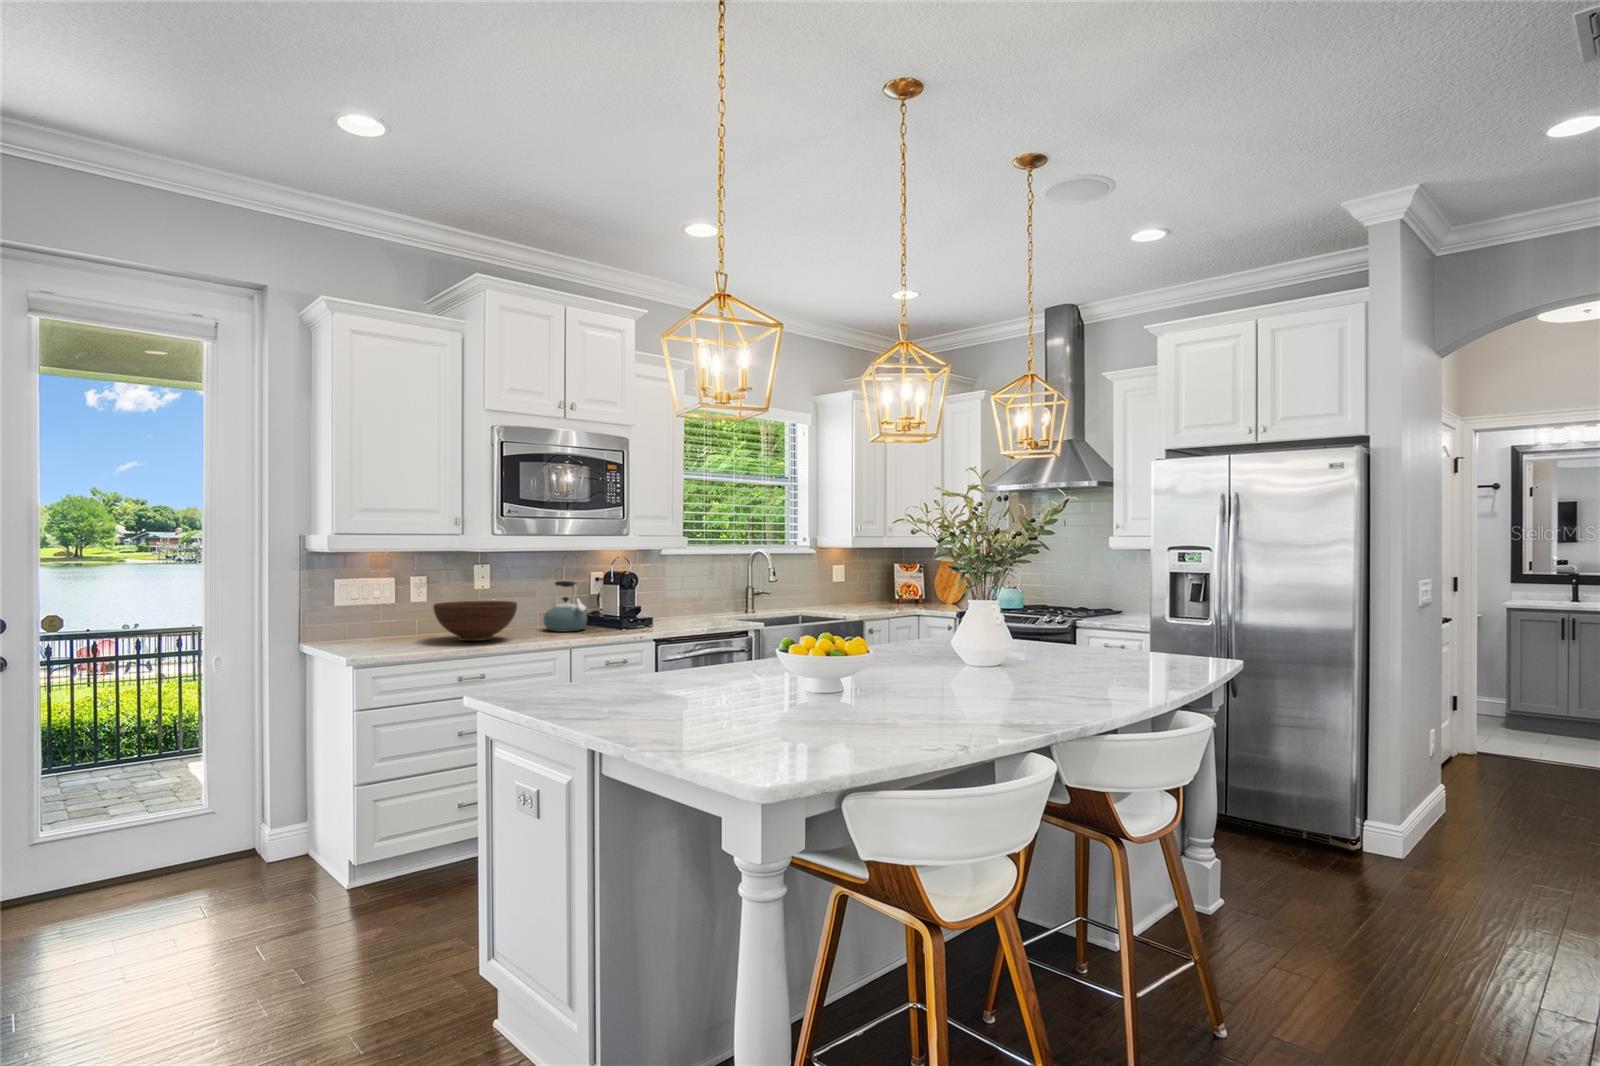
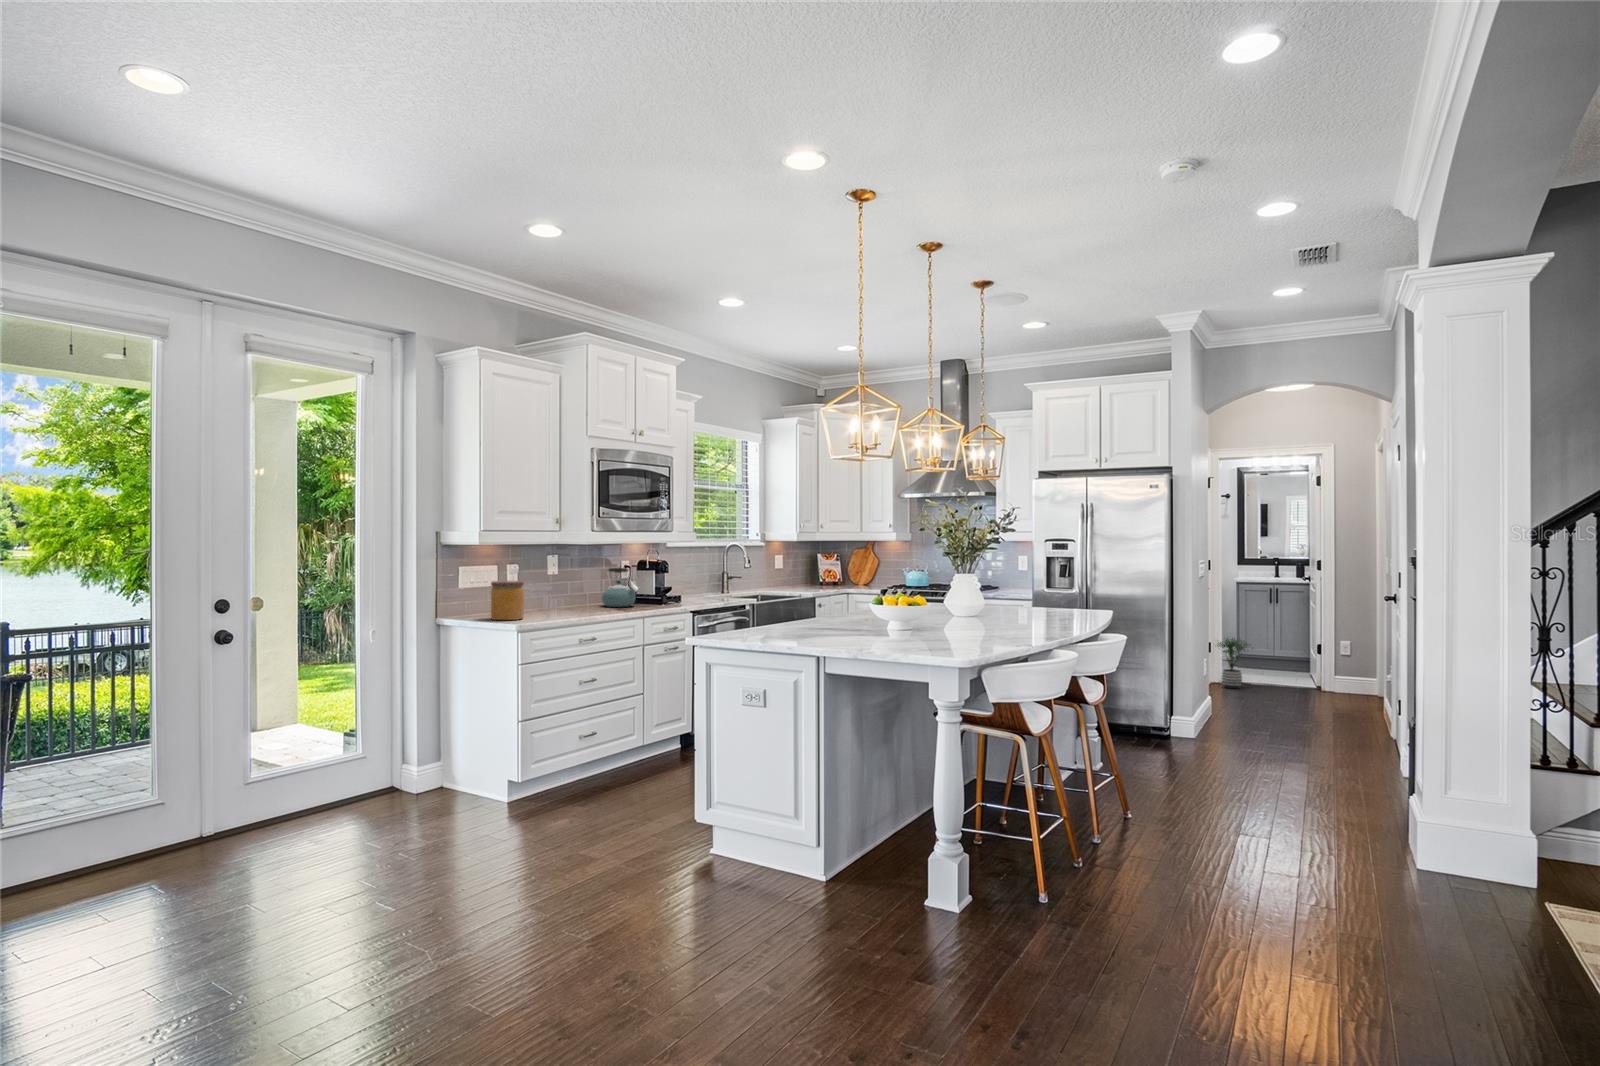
jar: none [352,597,397,649] -> present [491,581,524,620]
fruit bowl: present [433,601,517,641] -> none [539,583,602,614]
potted plant: none [1460,688,1531,767] -> present [1217,638,1247,689]

